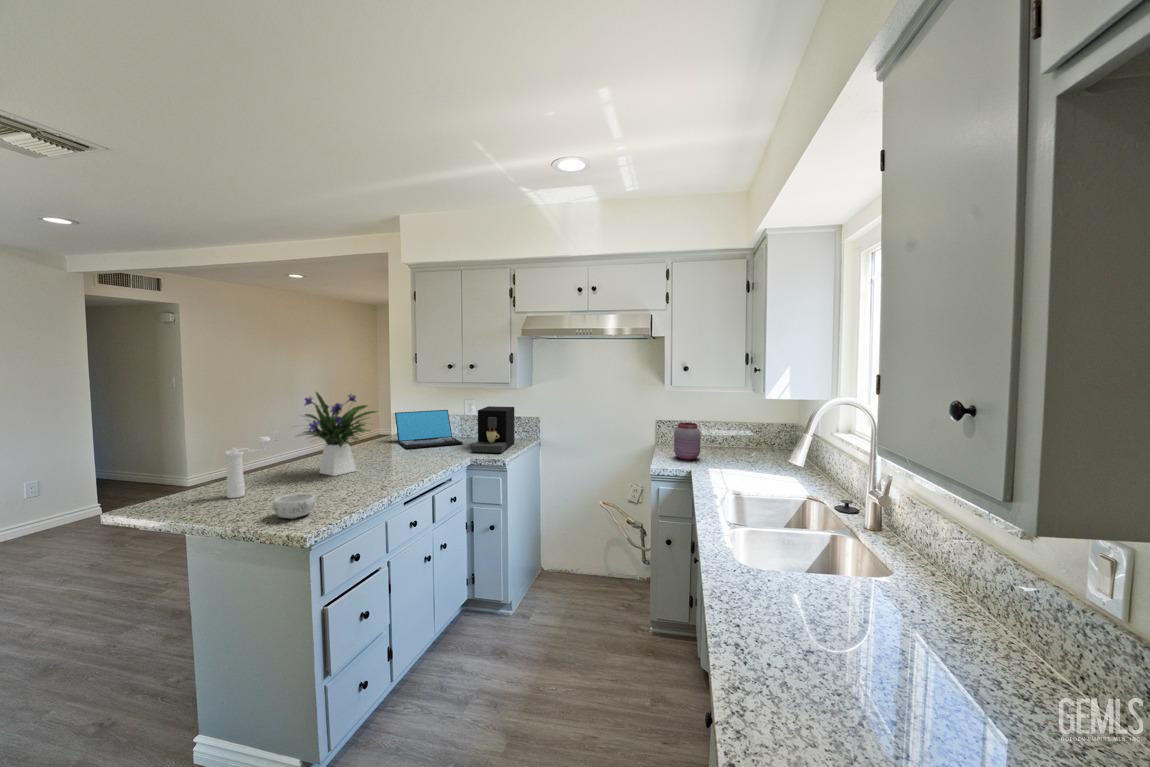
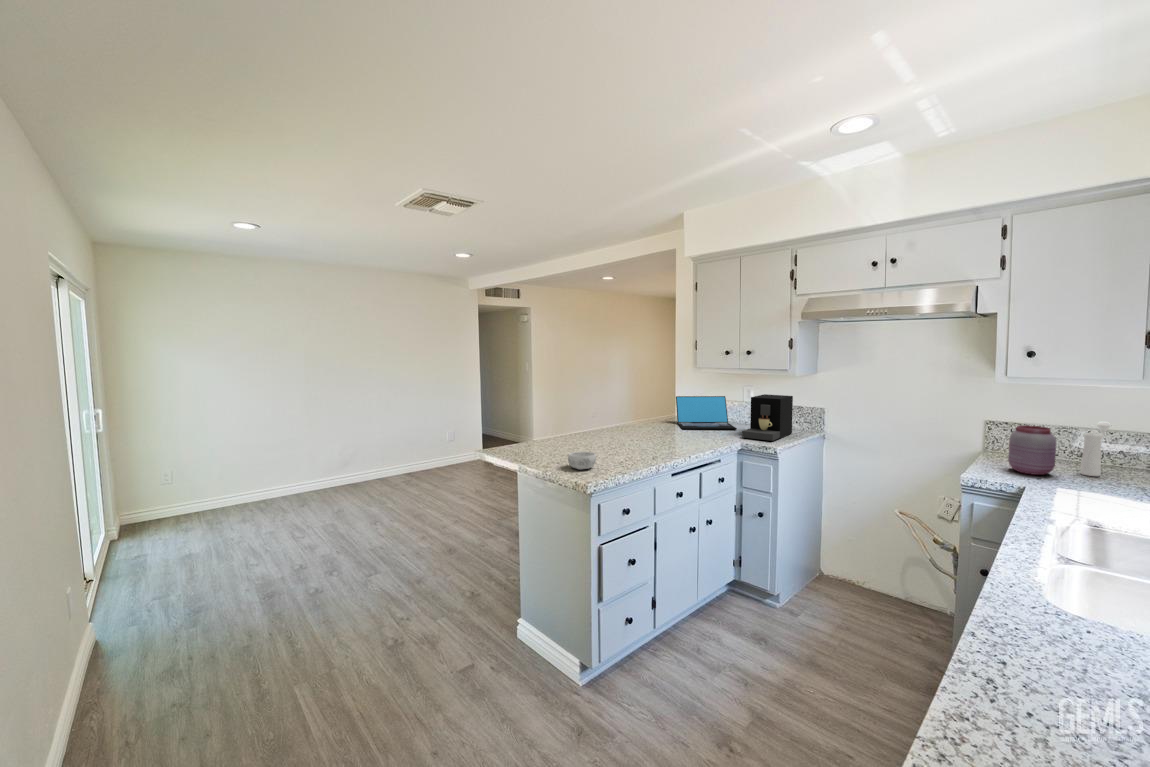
flower arrangement: present [303,392,377,476] -> none [587,373,653,444]
pepper mill: present [225,436,270,498] -> present [1080,422,1111,476]

